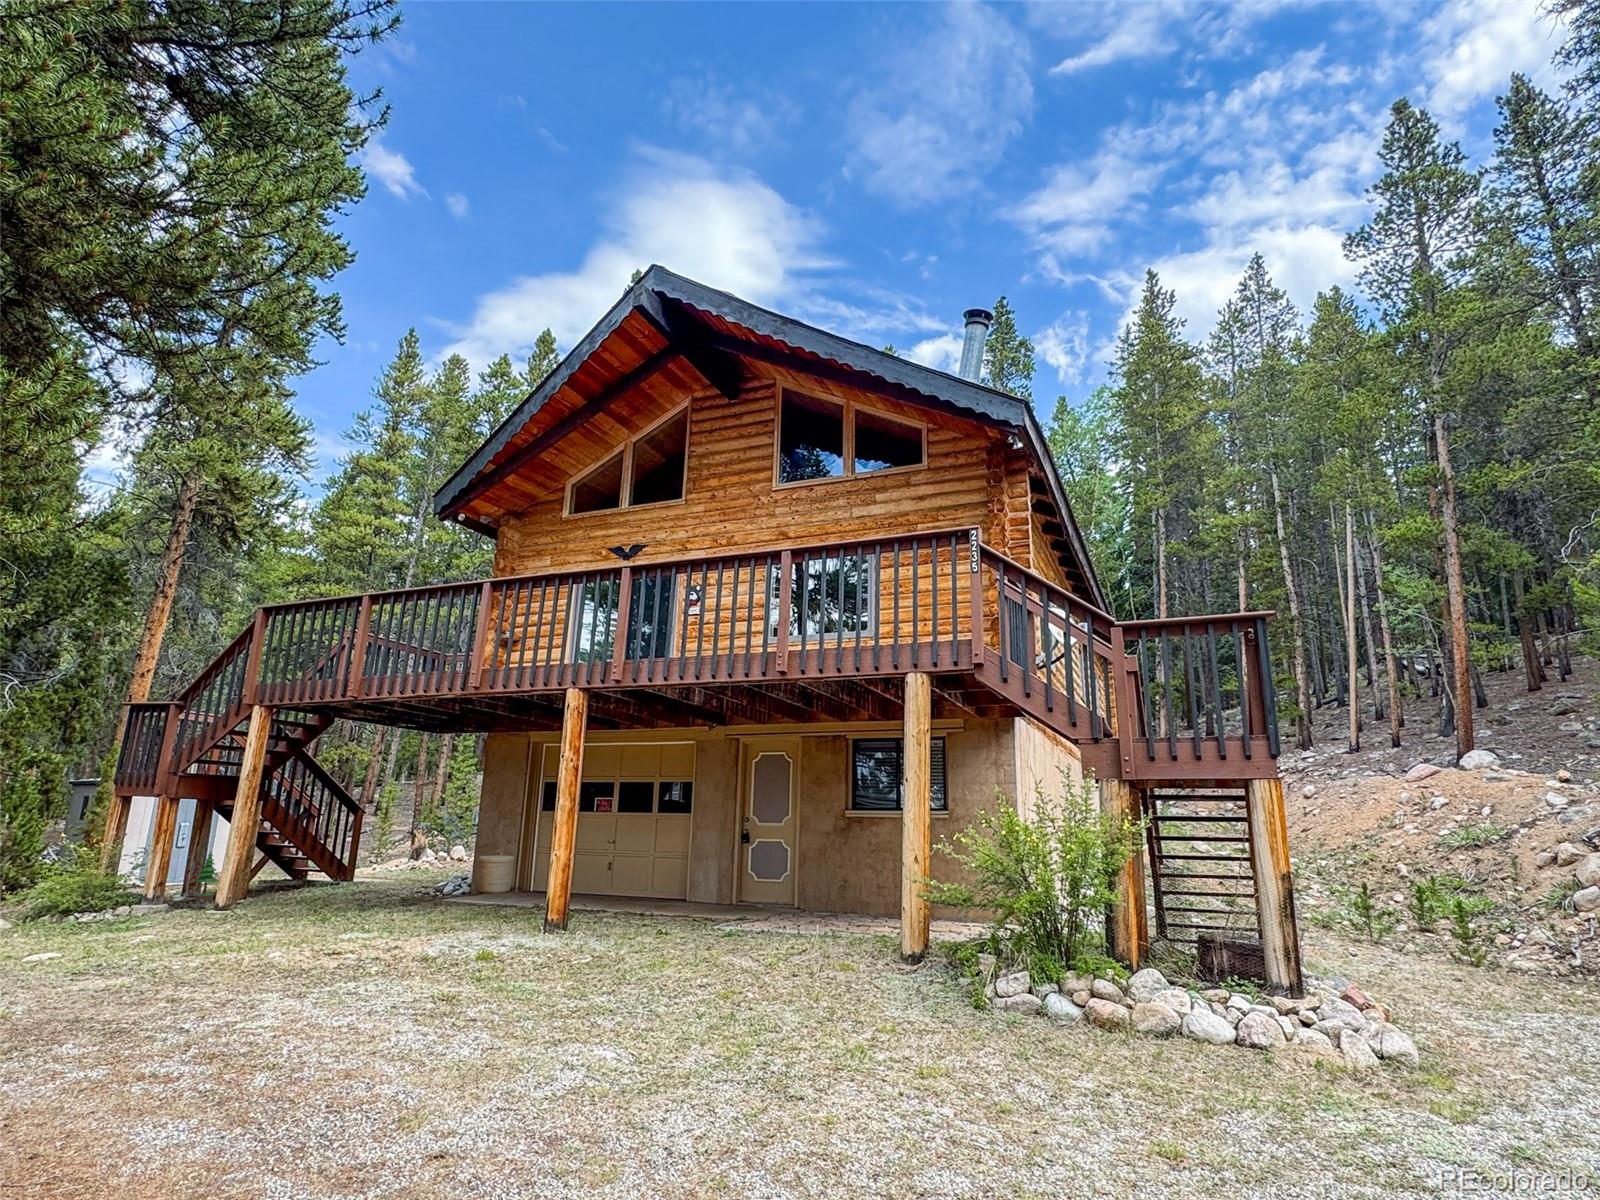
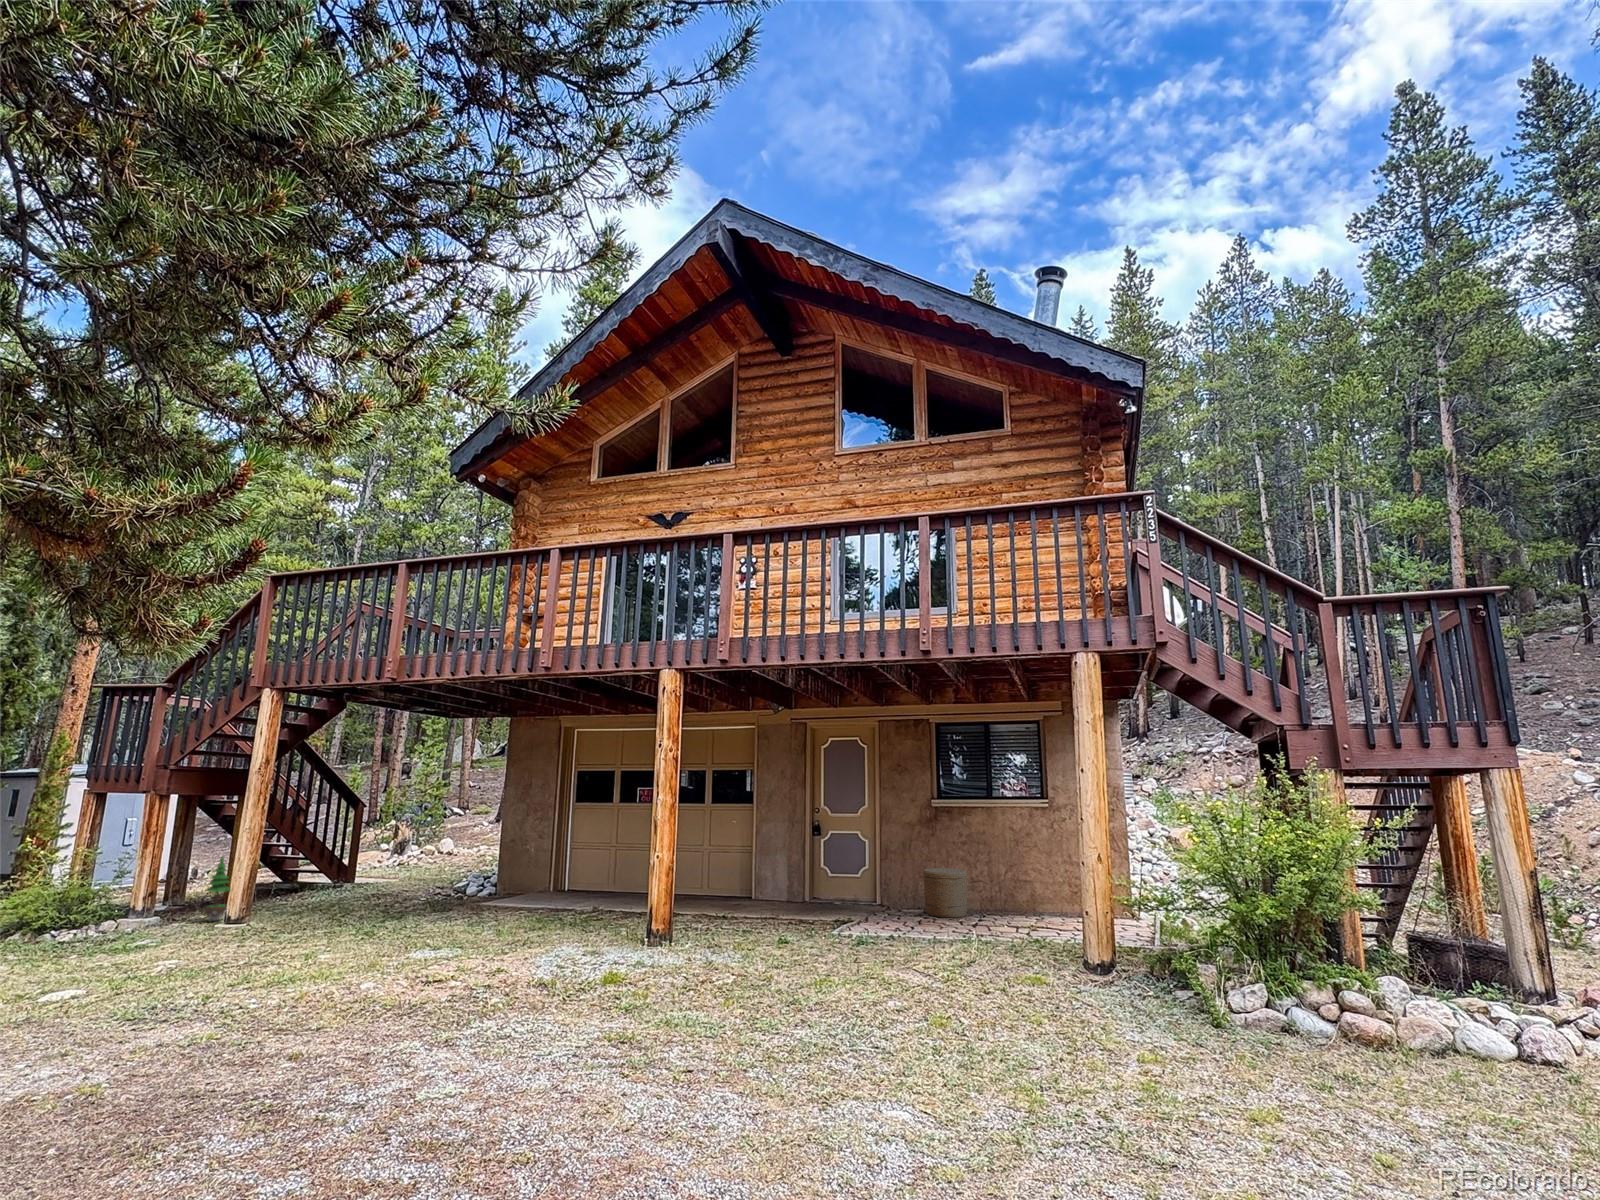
woven basket: present [477,855,514,893] -> present [923,868,967,918]

